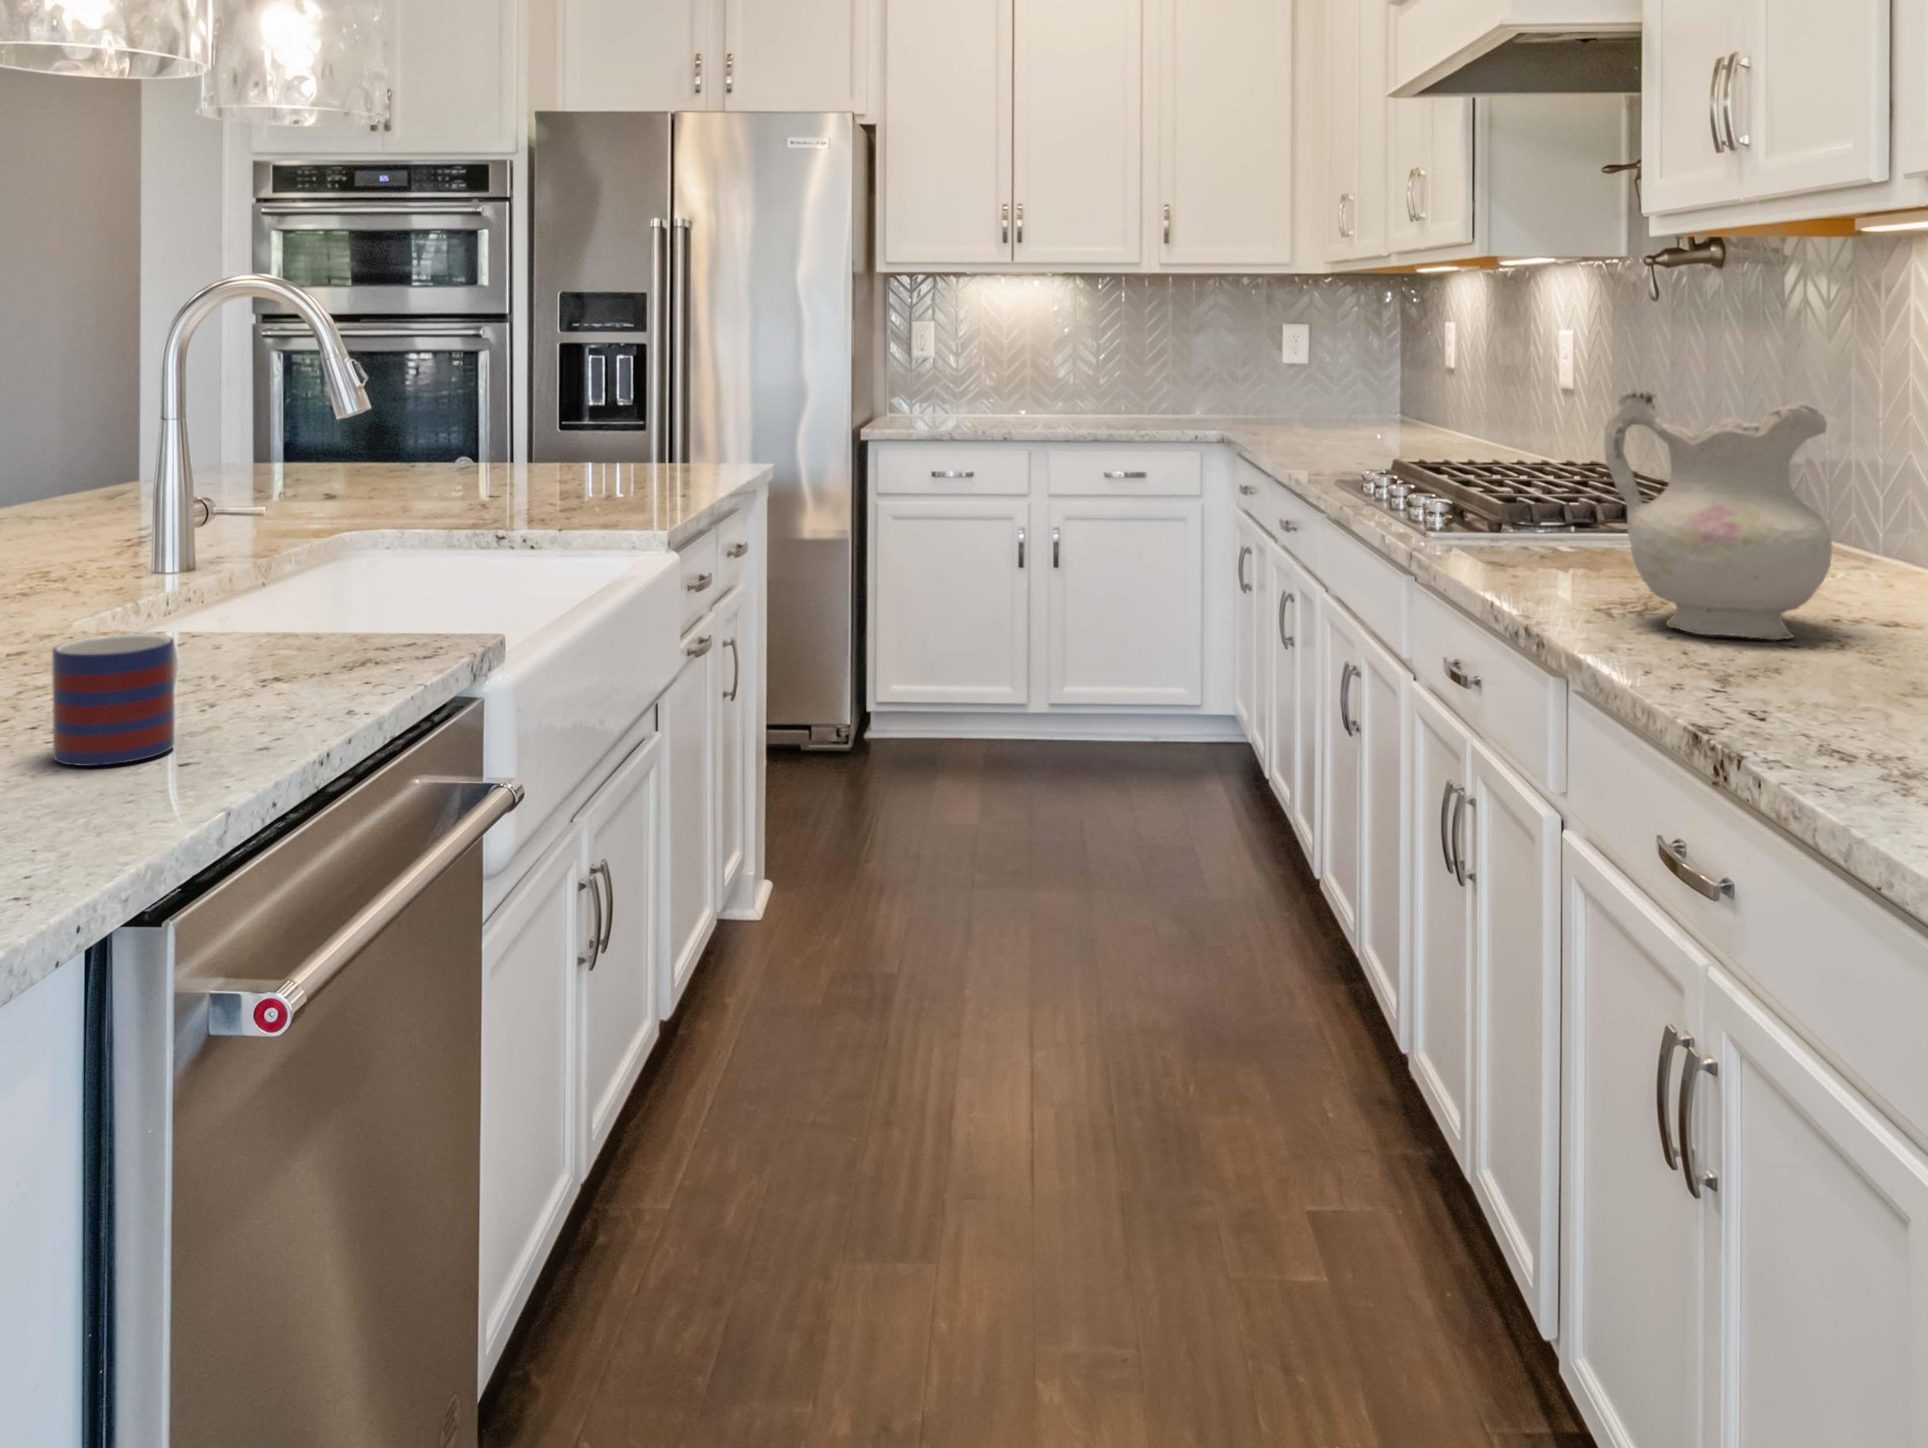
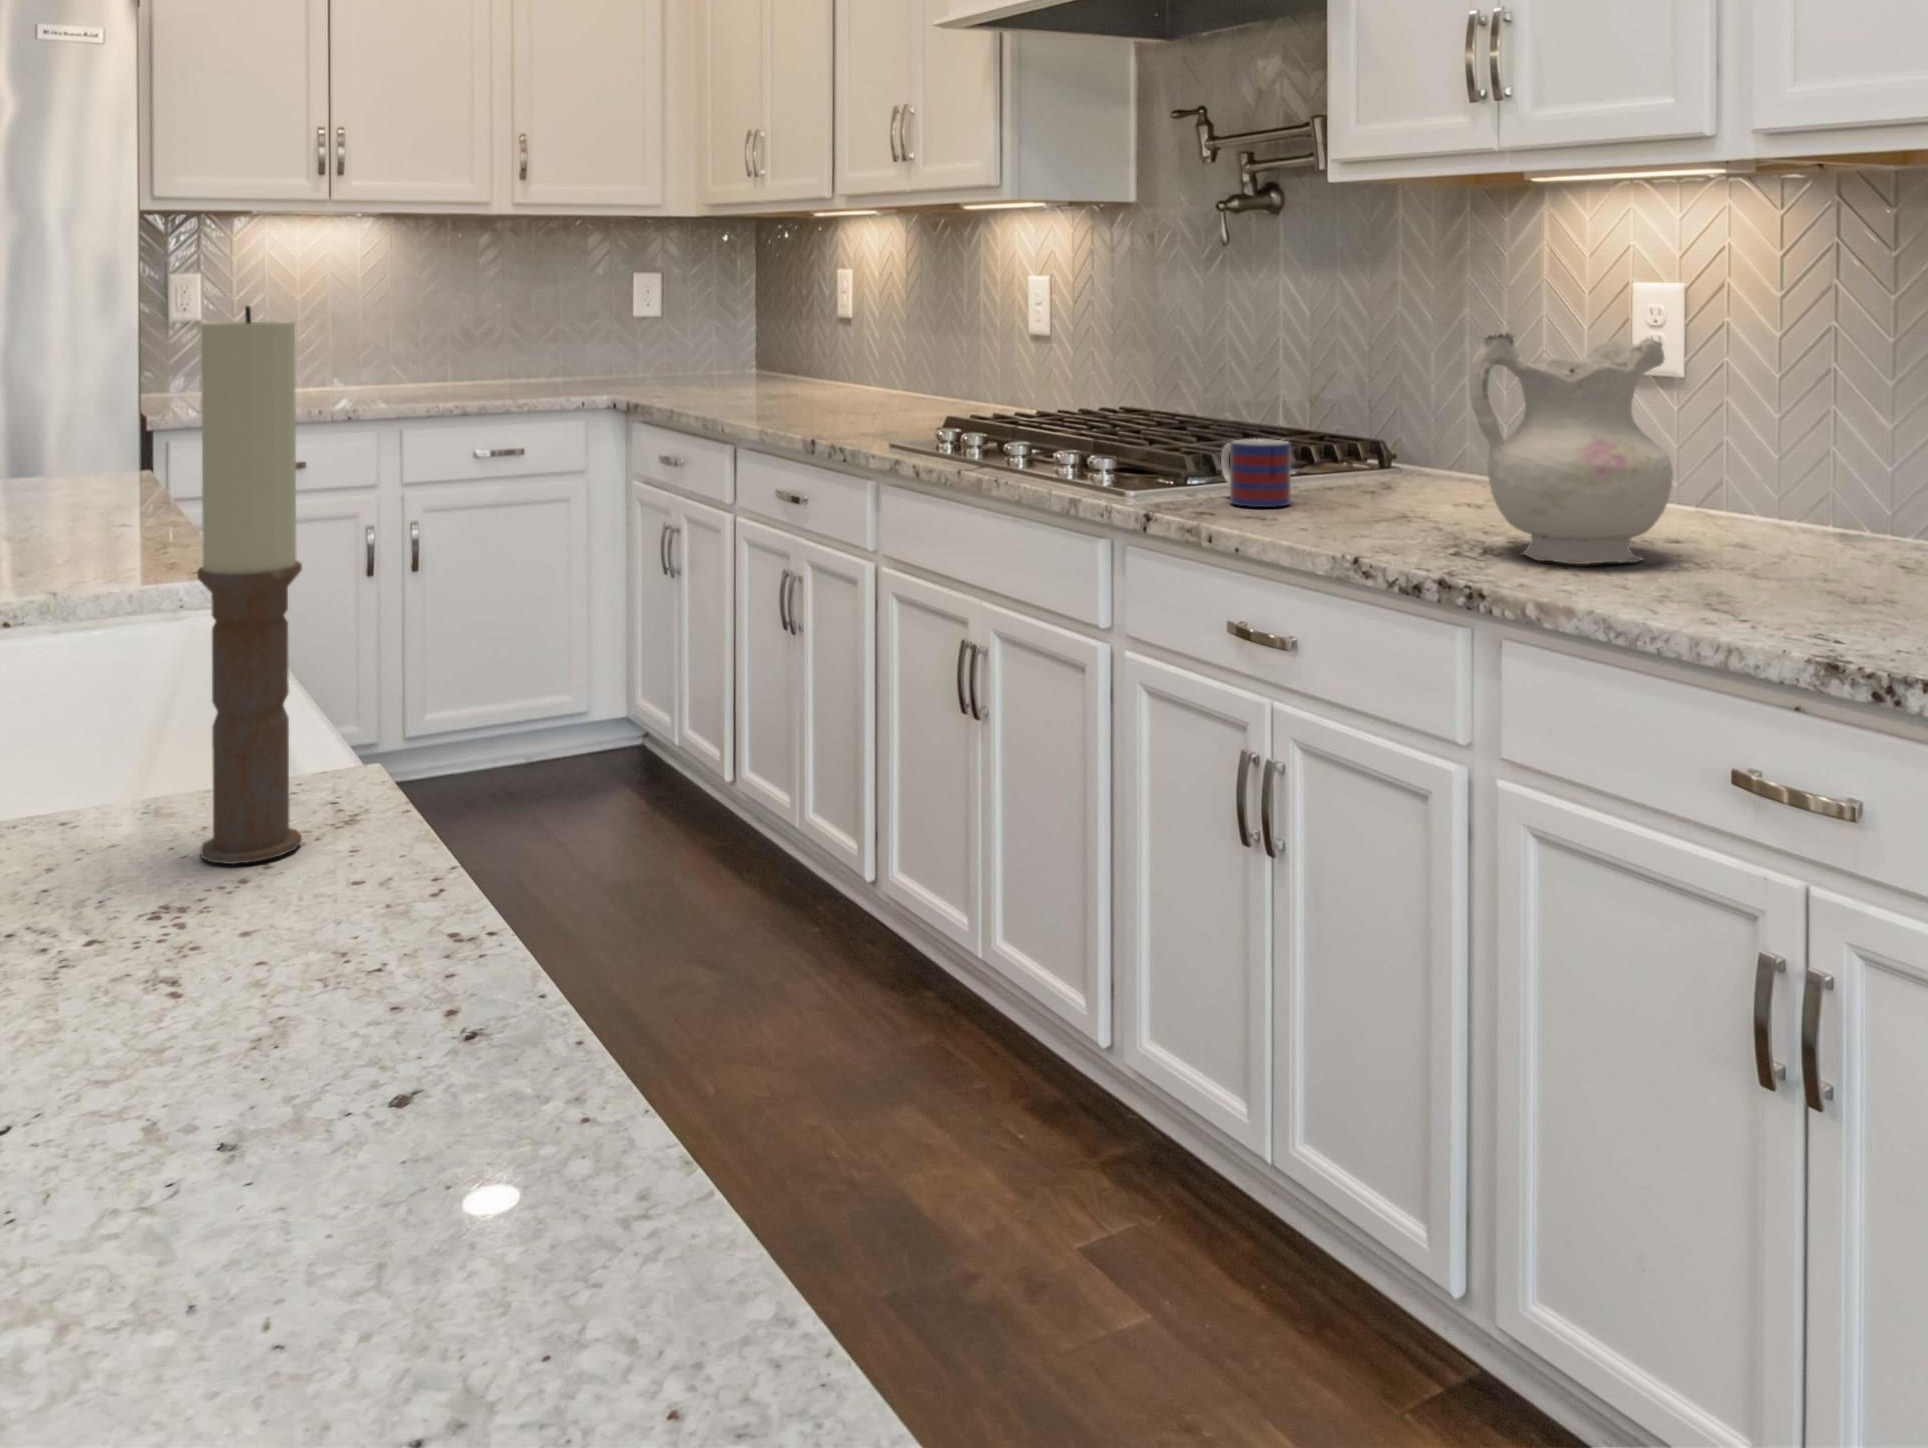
candle: none [316,347,375,682] -> present [197,306,302,864]
mug: present [52,634,178,766] -> present [1221,439,1291,507]

